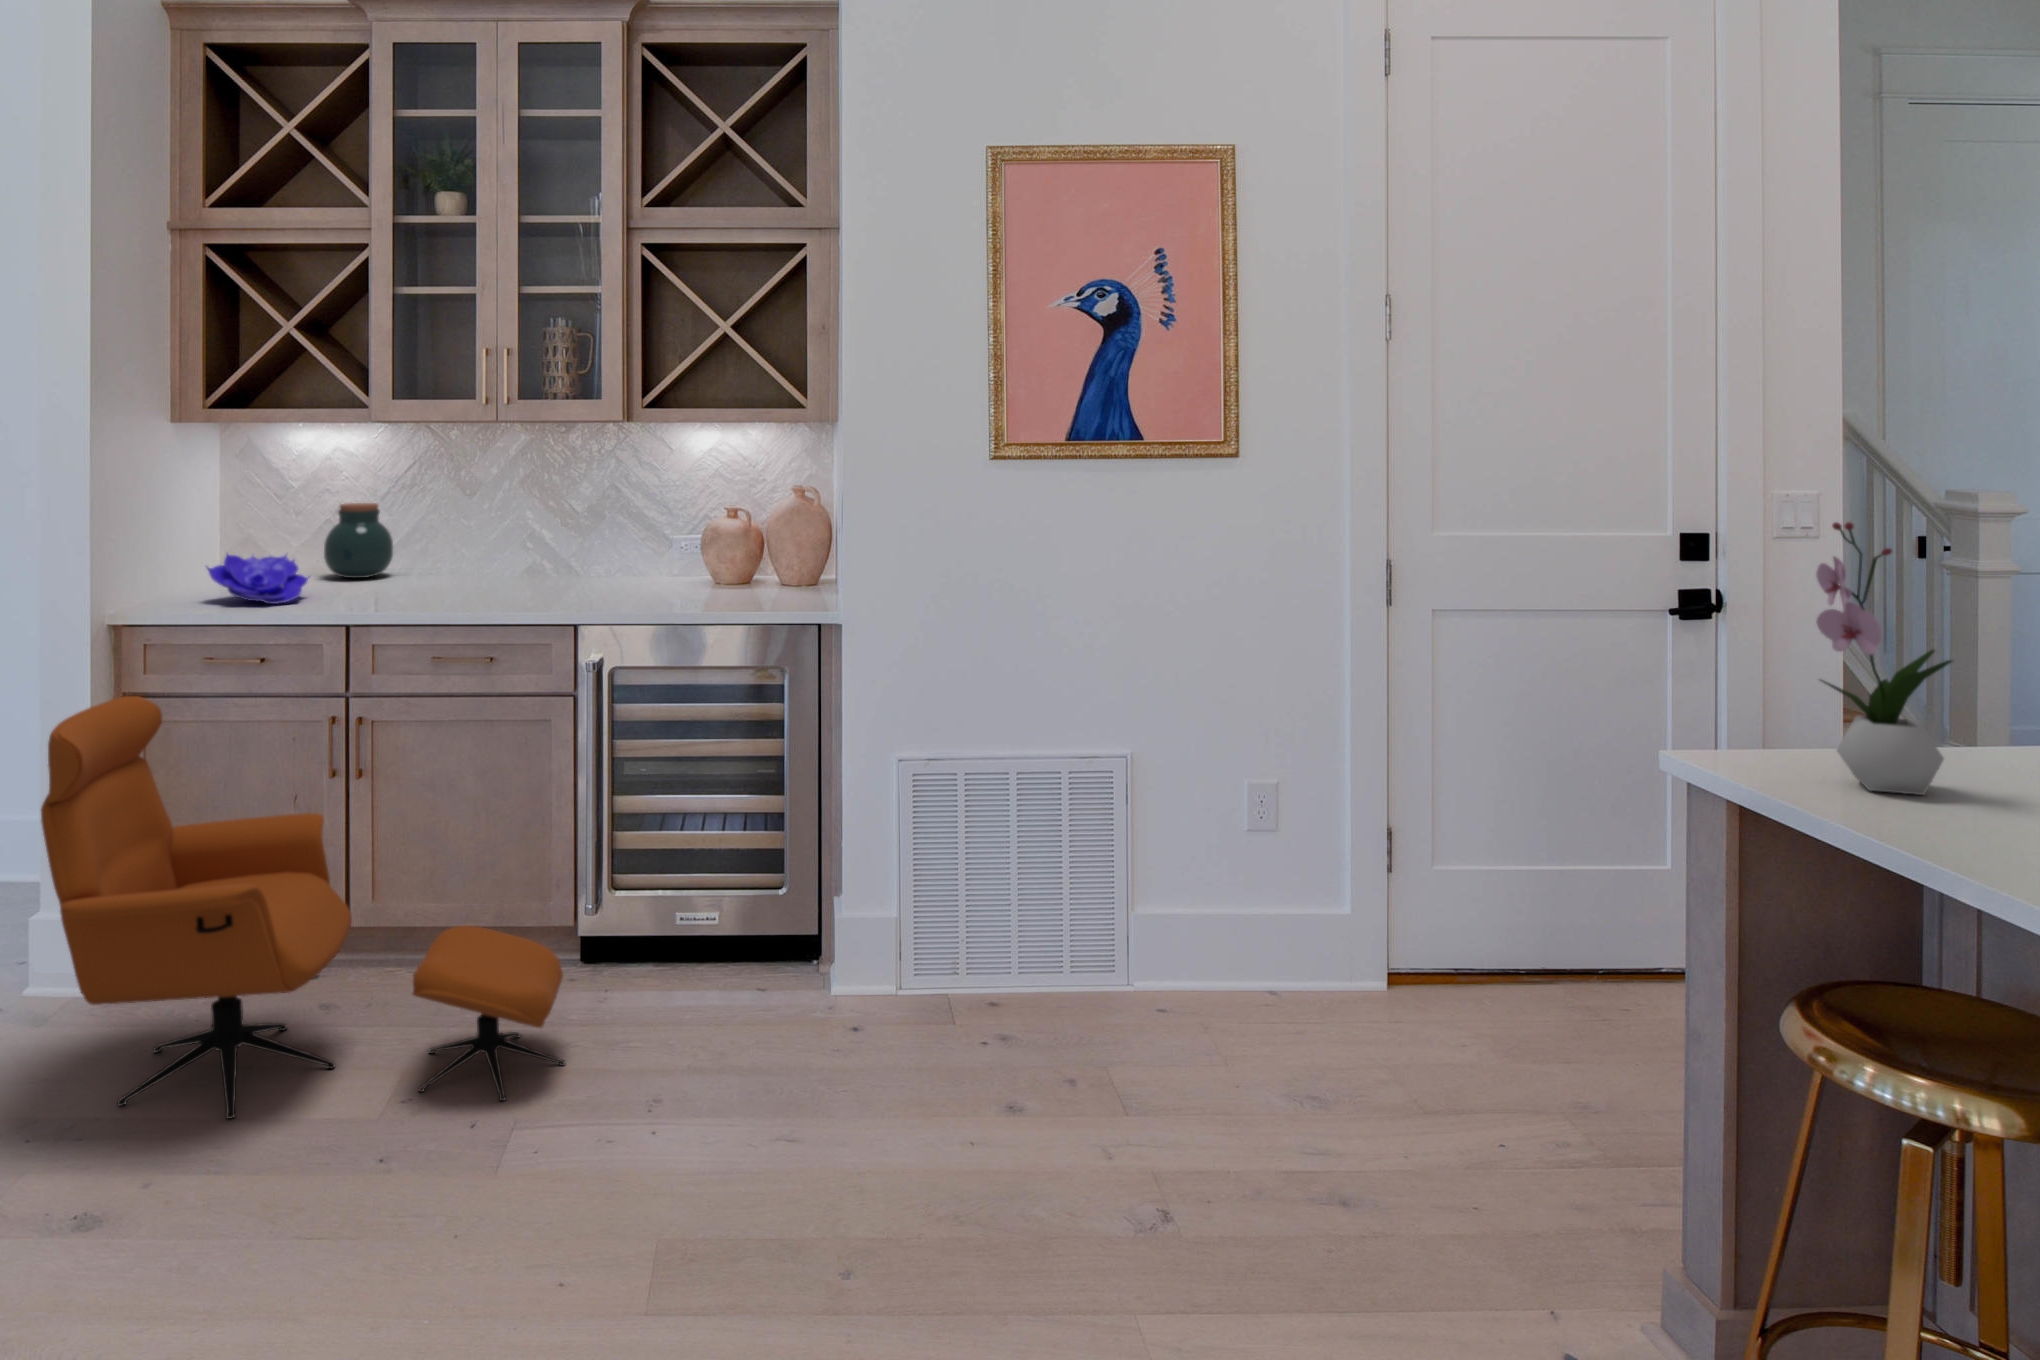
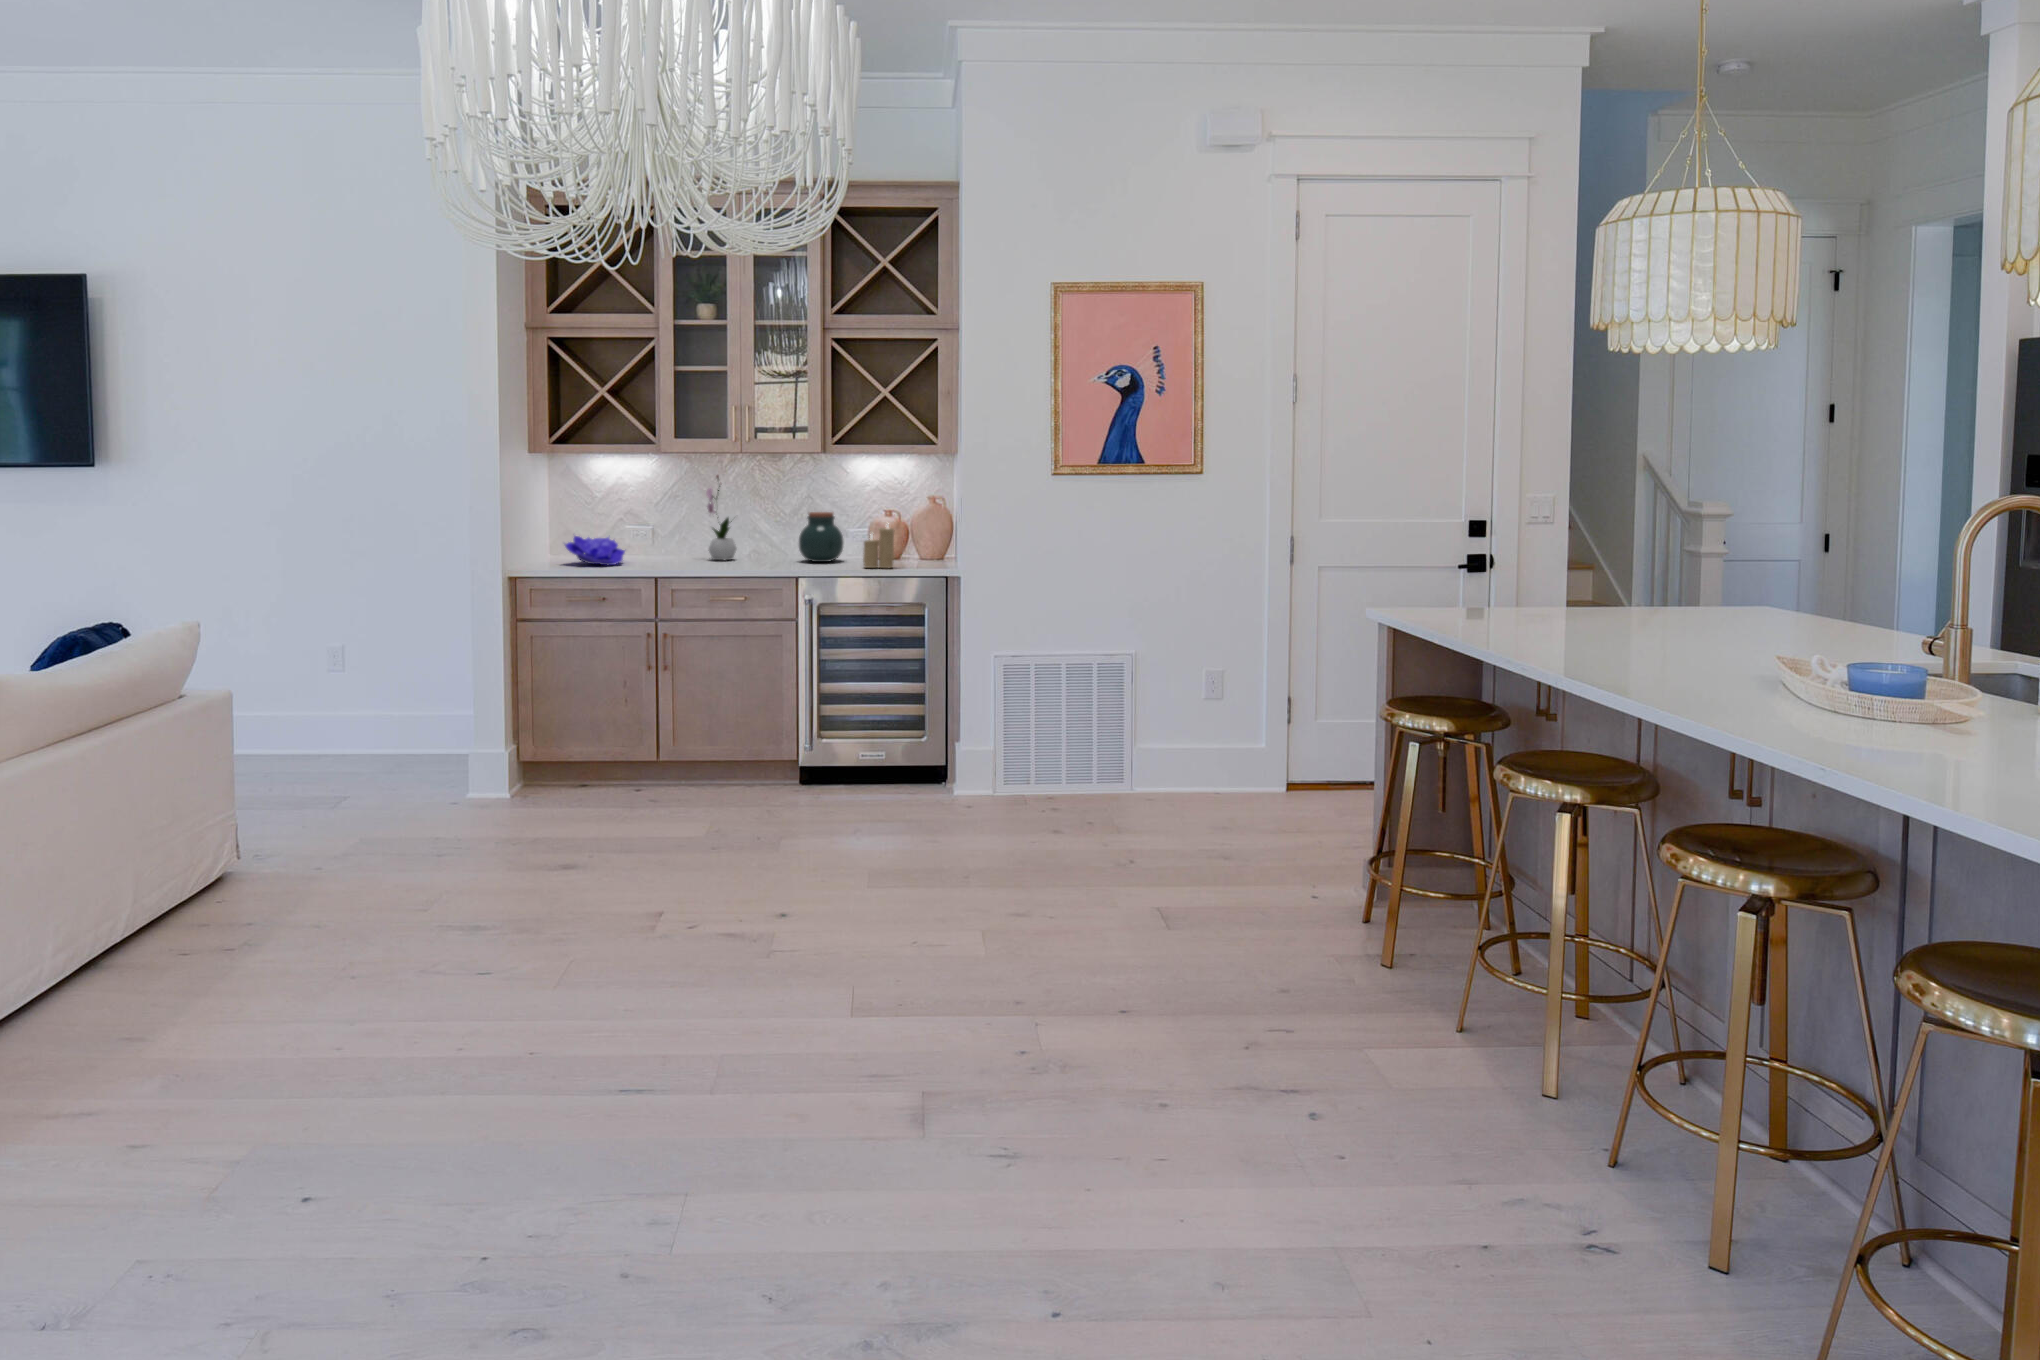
jar: present [324,503,393,578] -> present [799,512,843,562]
flower arrangement: present [1816,522,1952,795] -> present [706,475,737,561]
candle: none [685,534,736,609] -> present [863,524,894,568]
armchair: present [41,696,565,1119] -> none [505,614,803,843]

